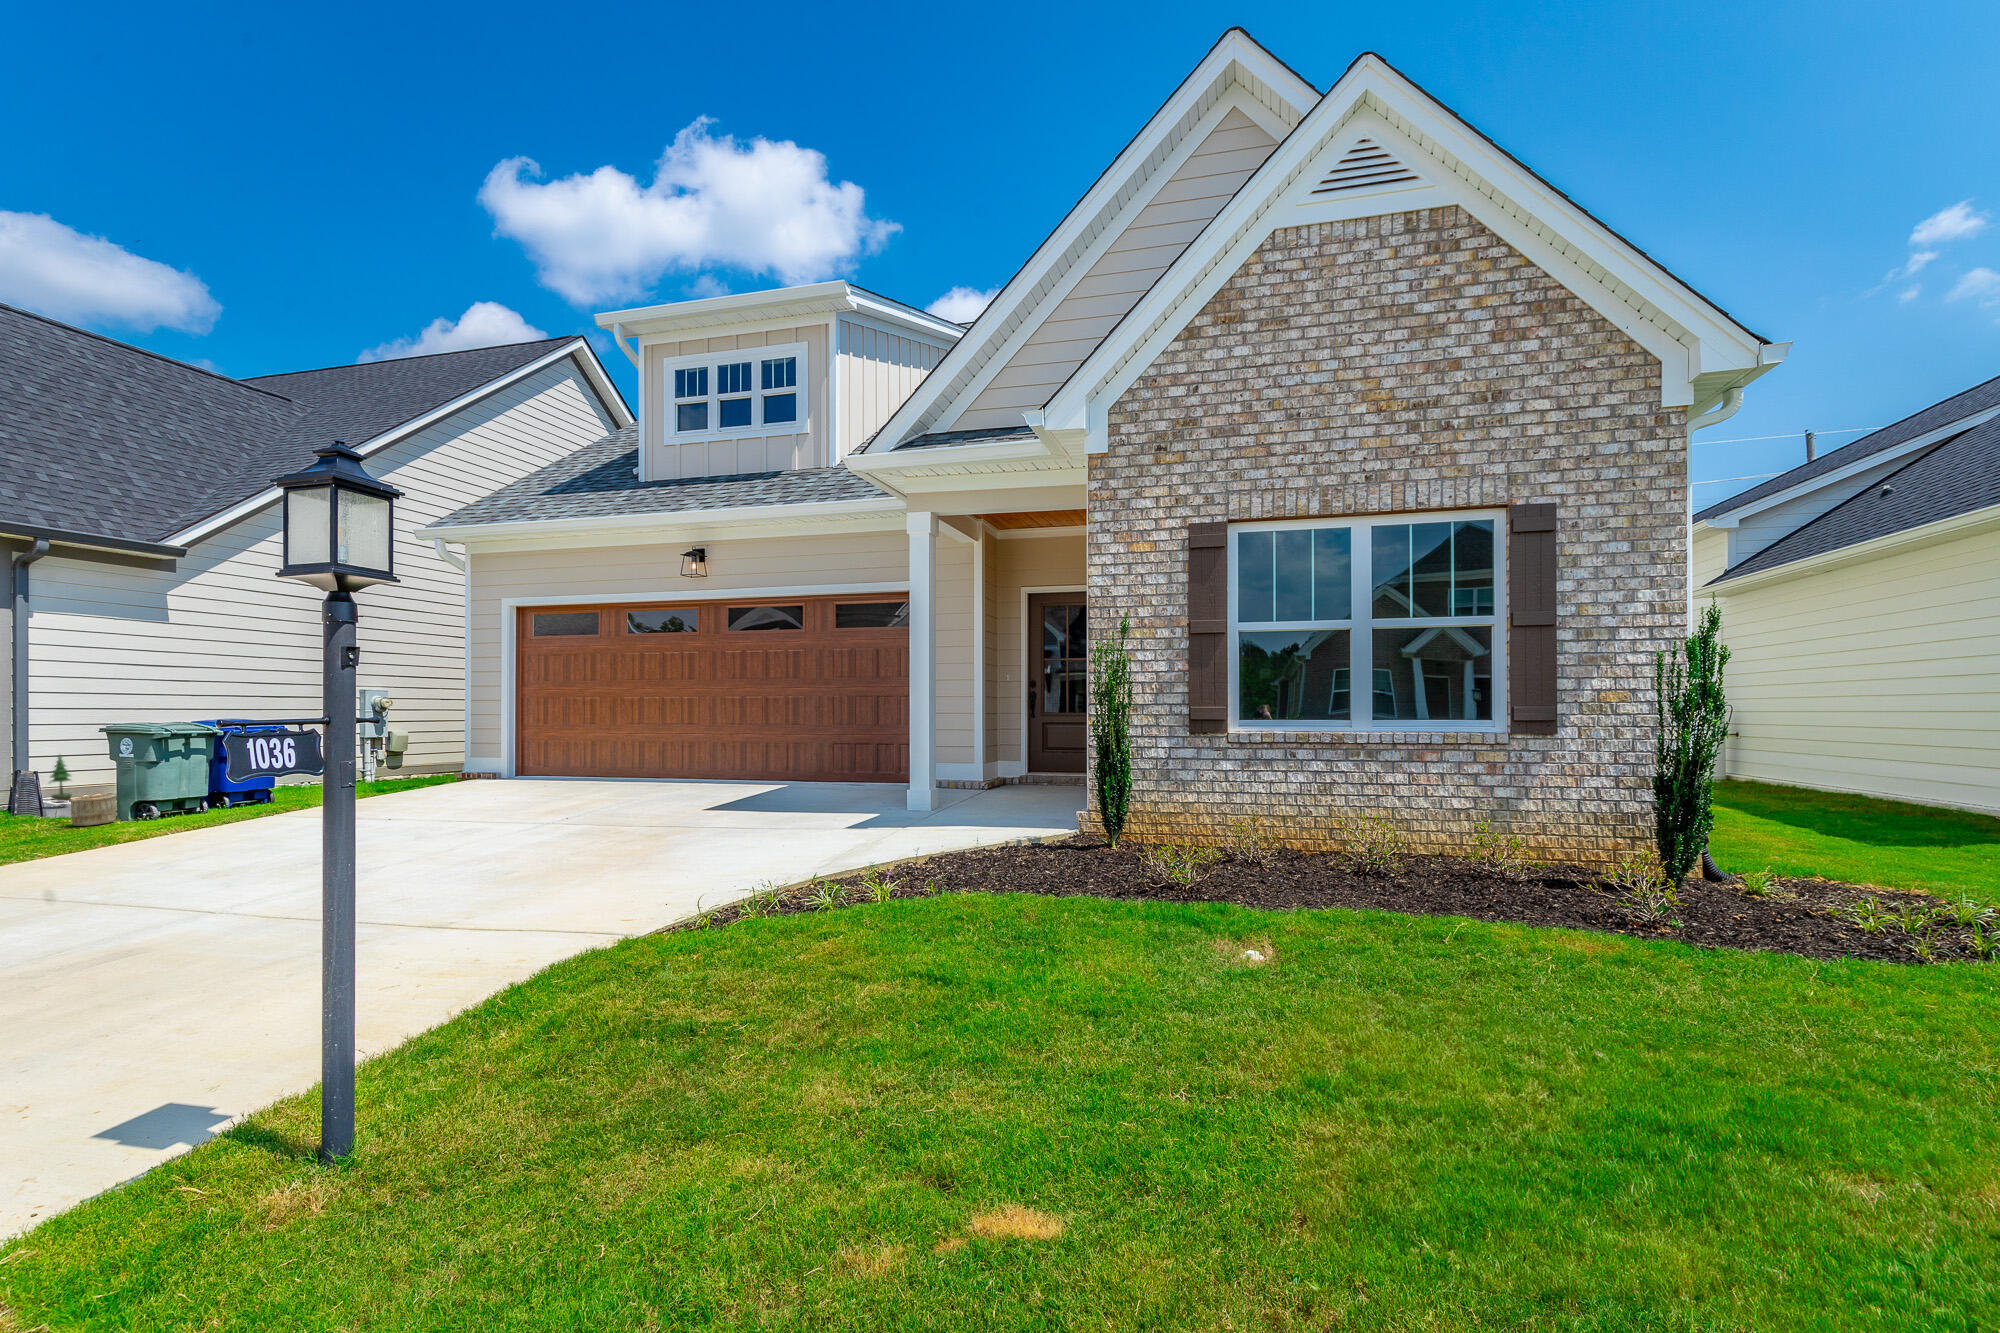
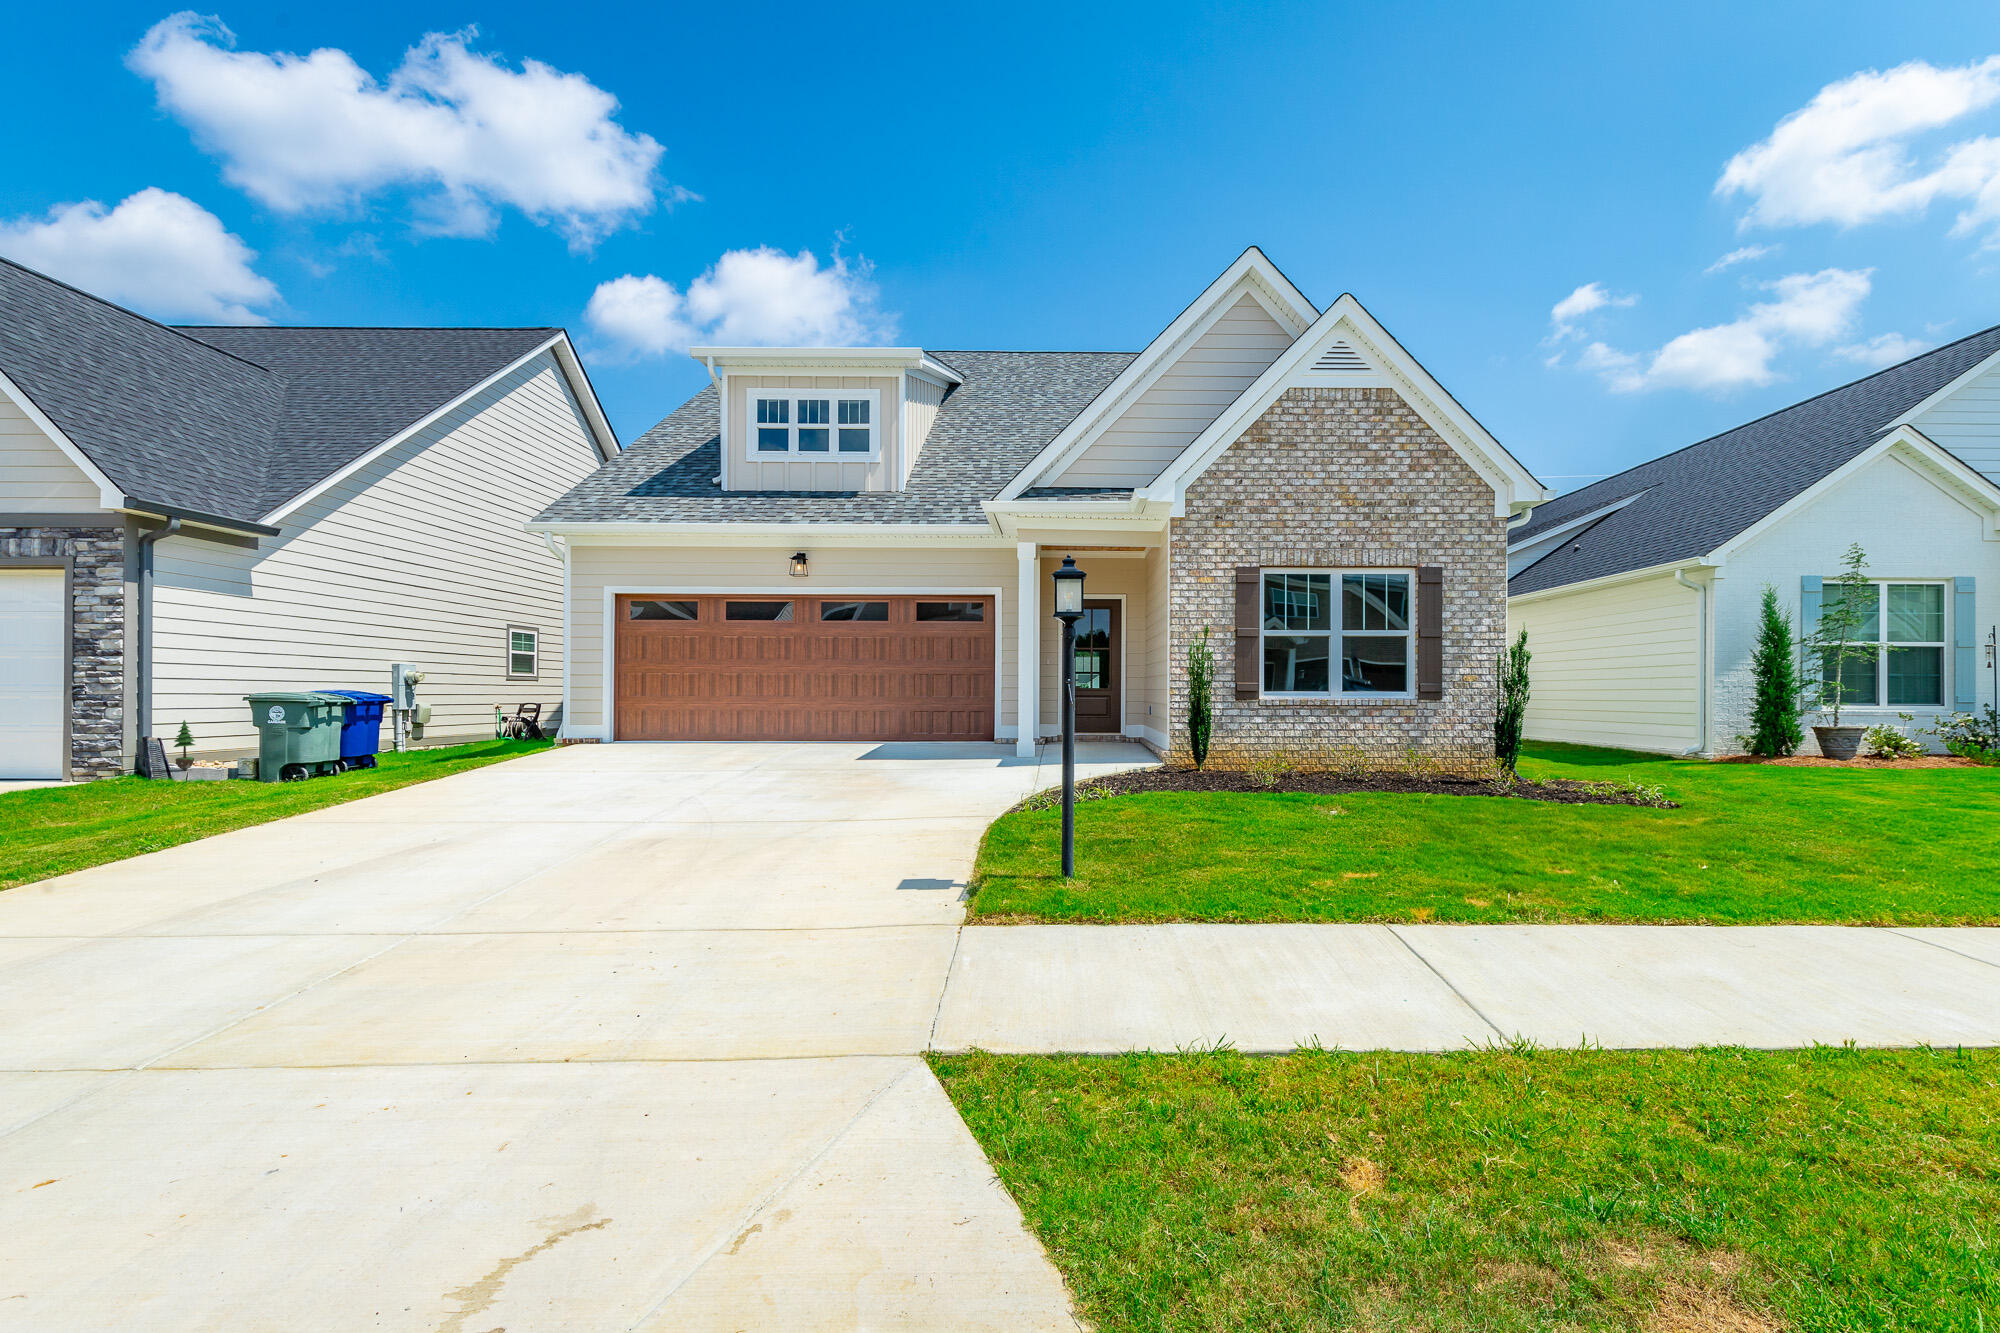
wooden bucket: present [69,794,116,826] -> none [263,754,301,782]

